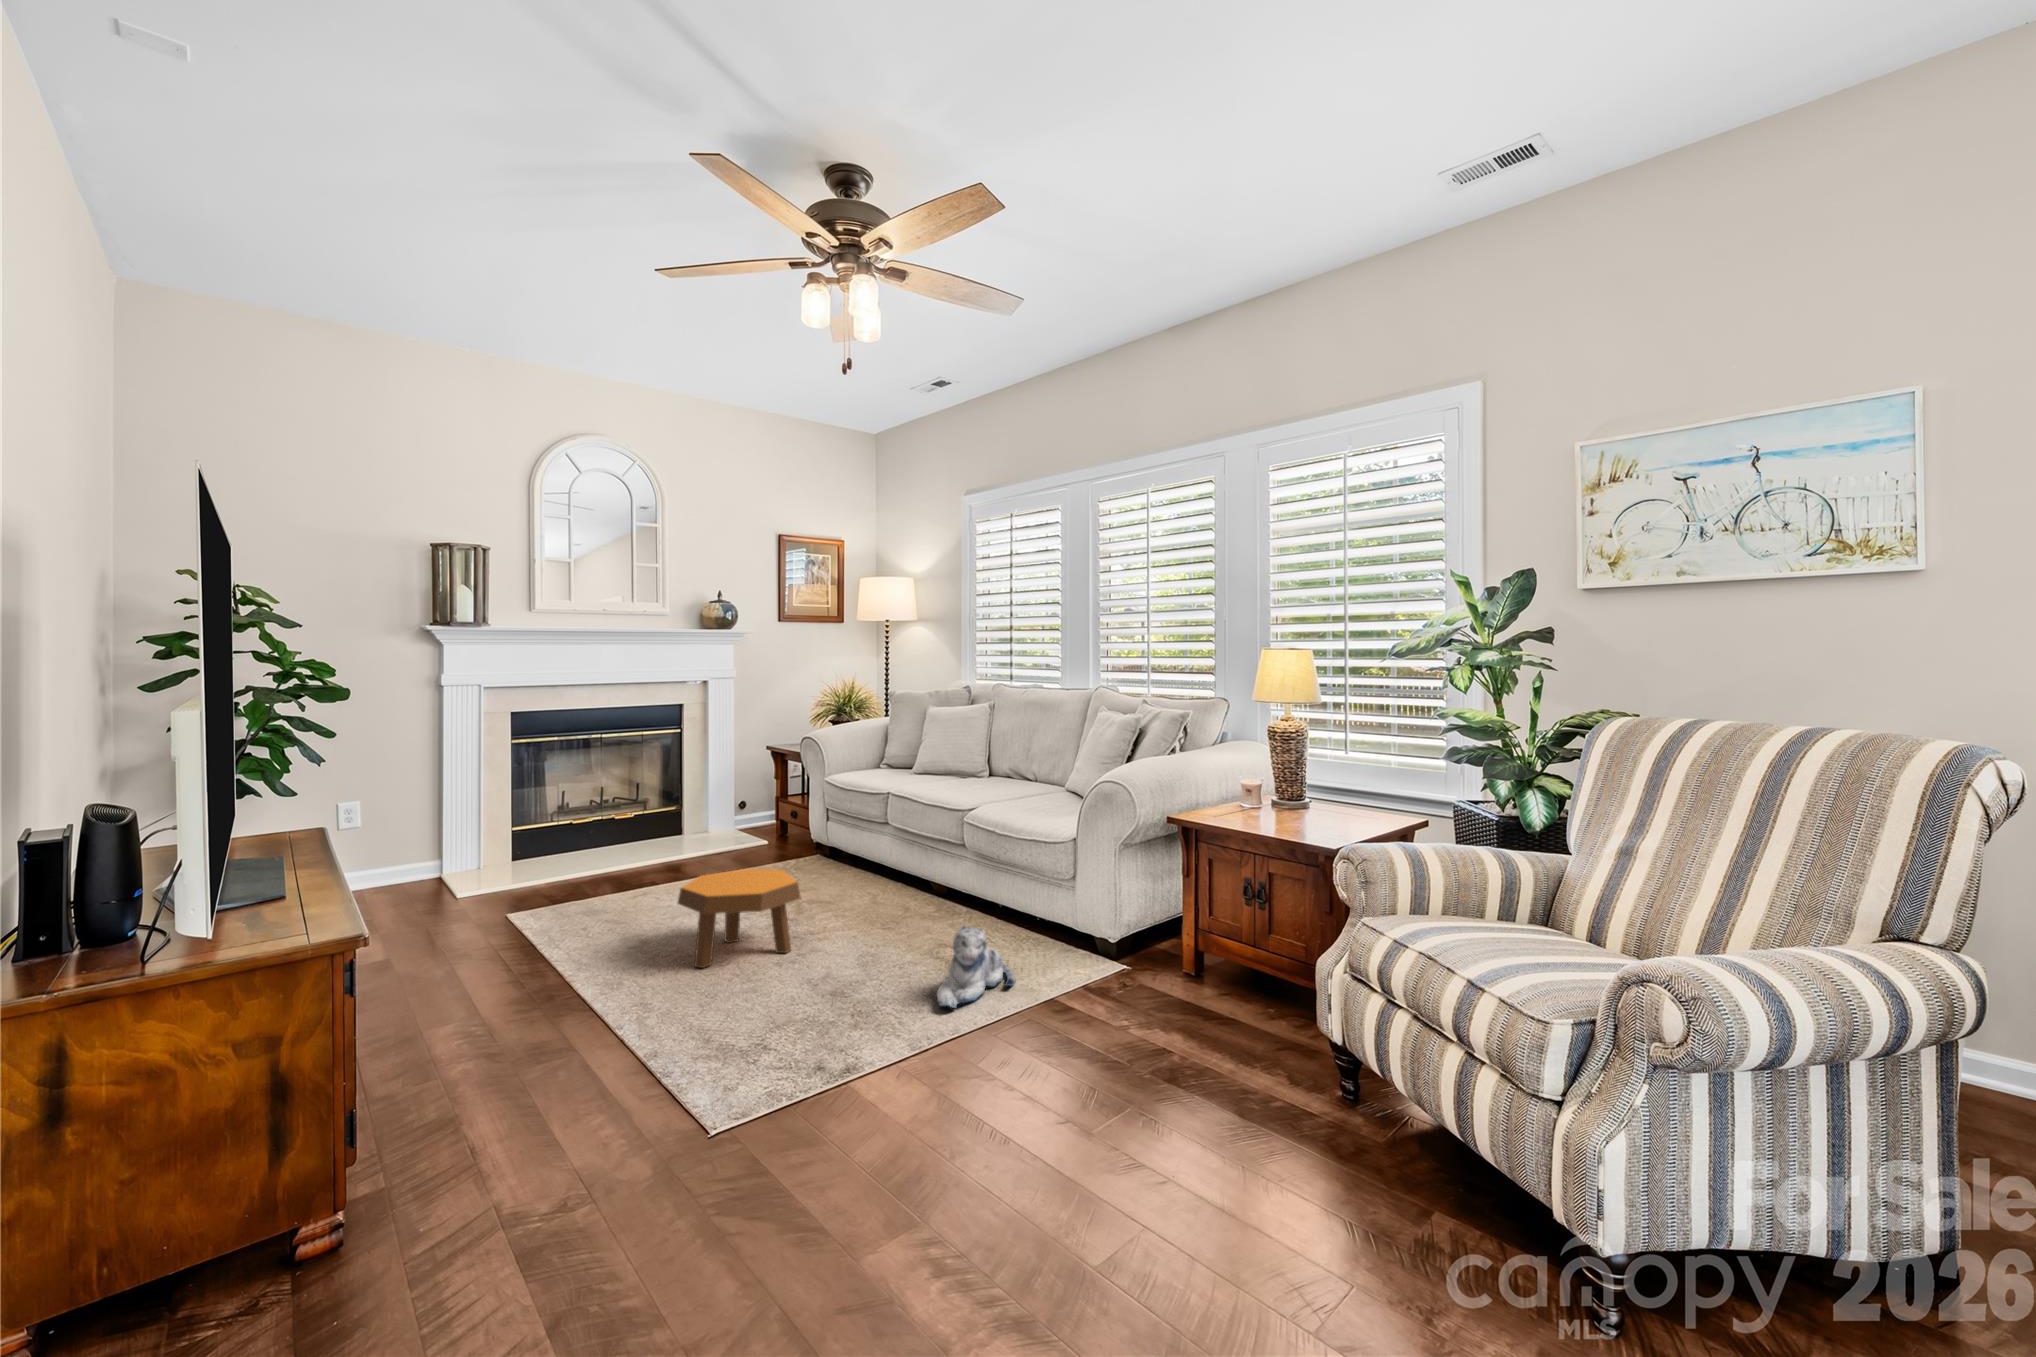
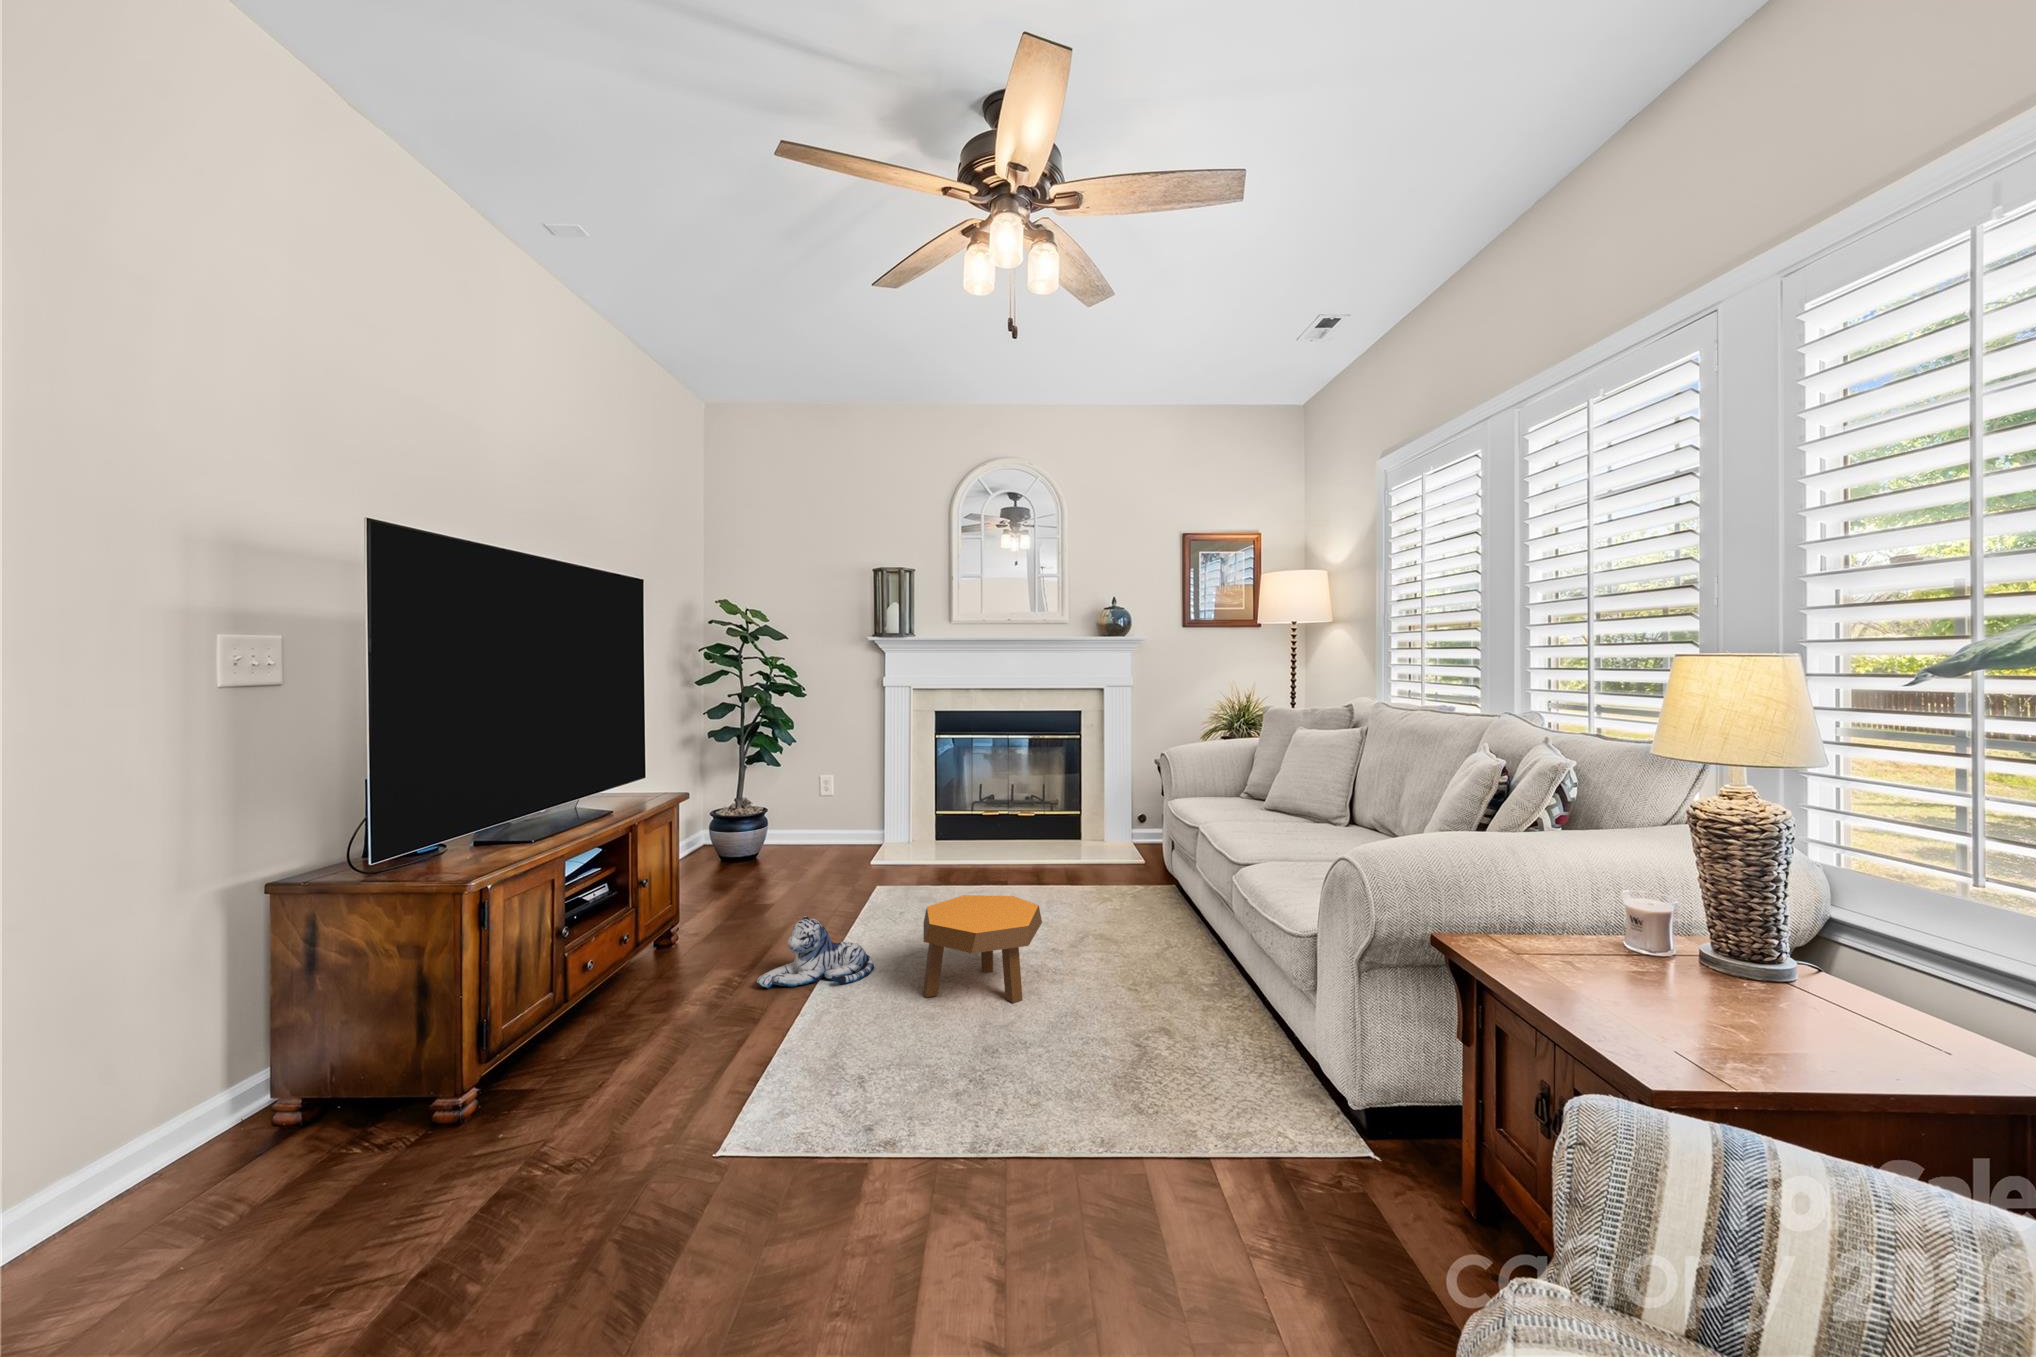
plush toy: present [937,926,1015,1008] -> present [757,916,874,988]

